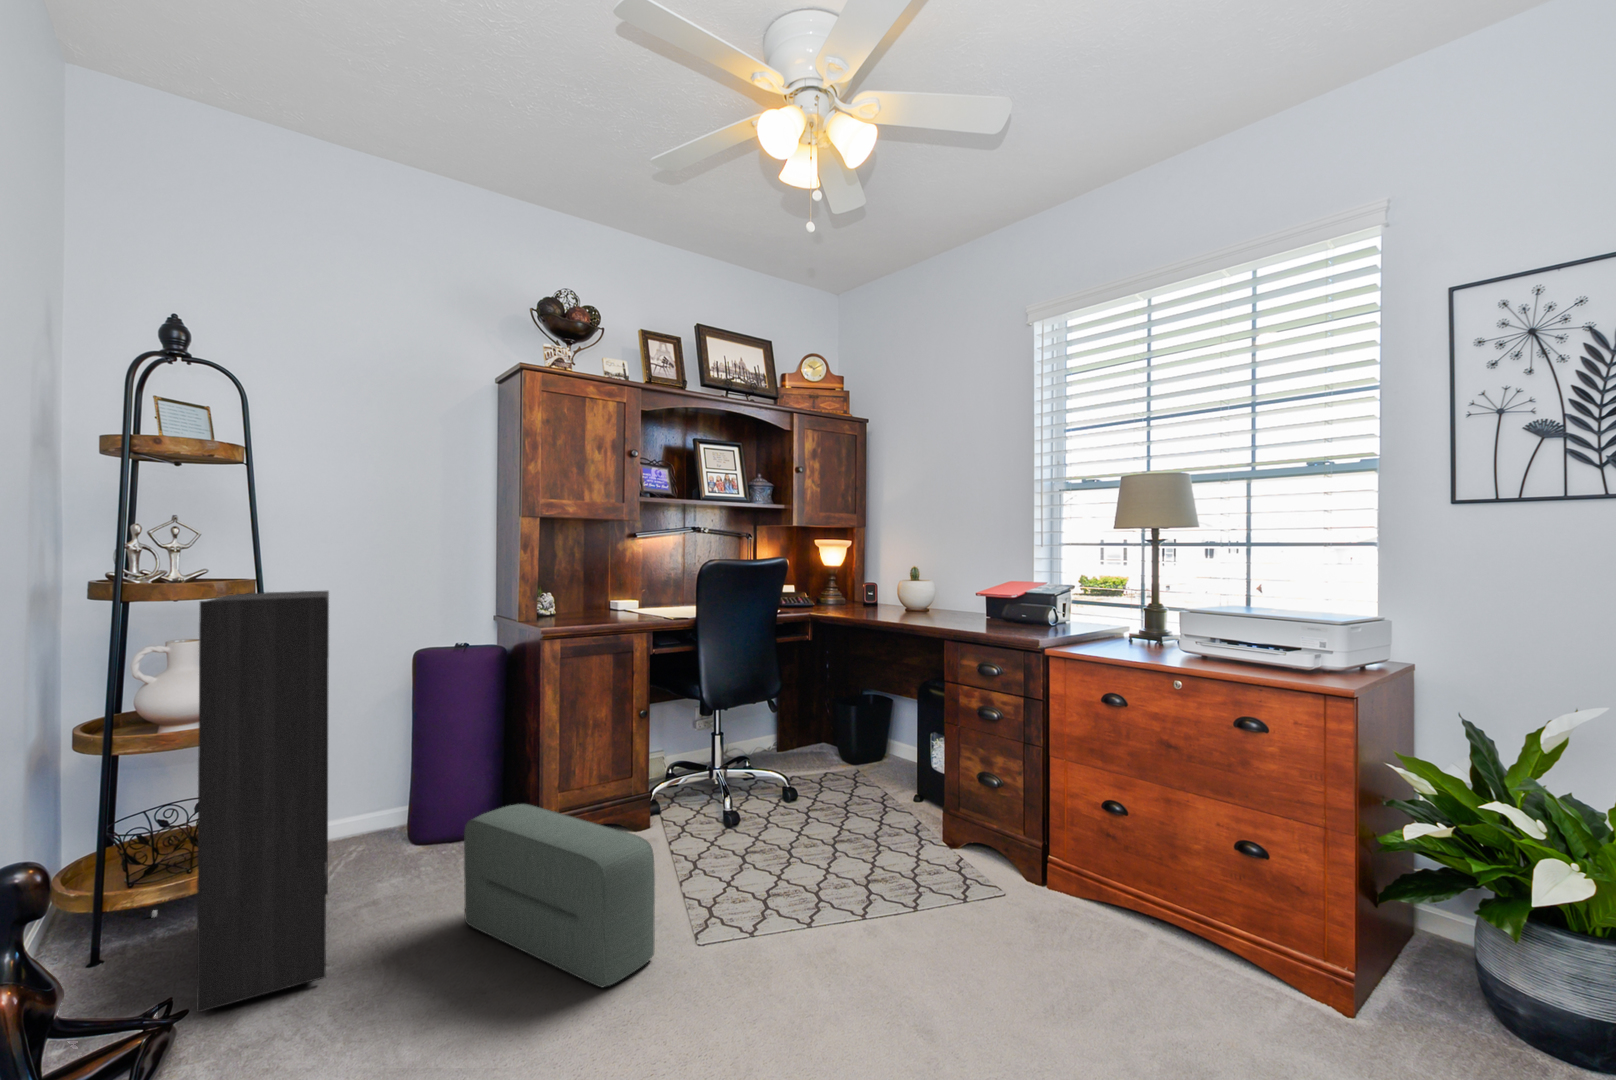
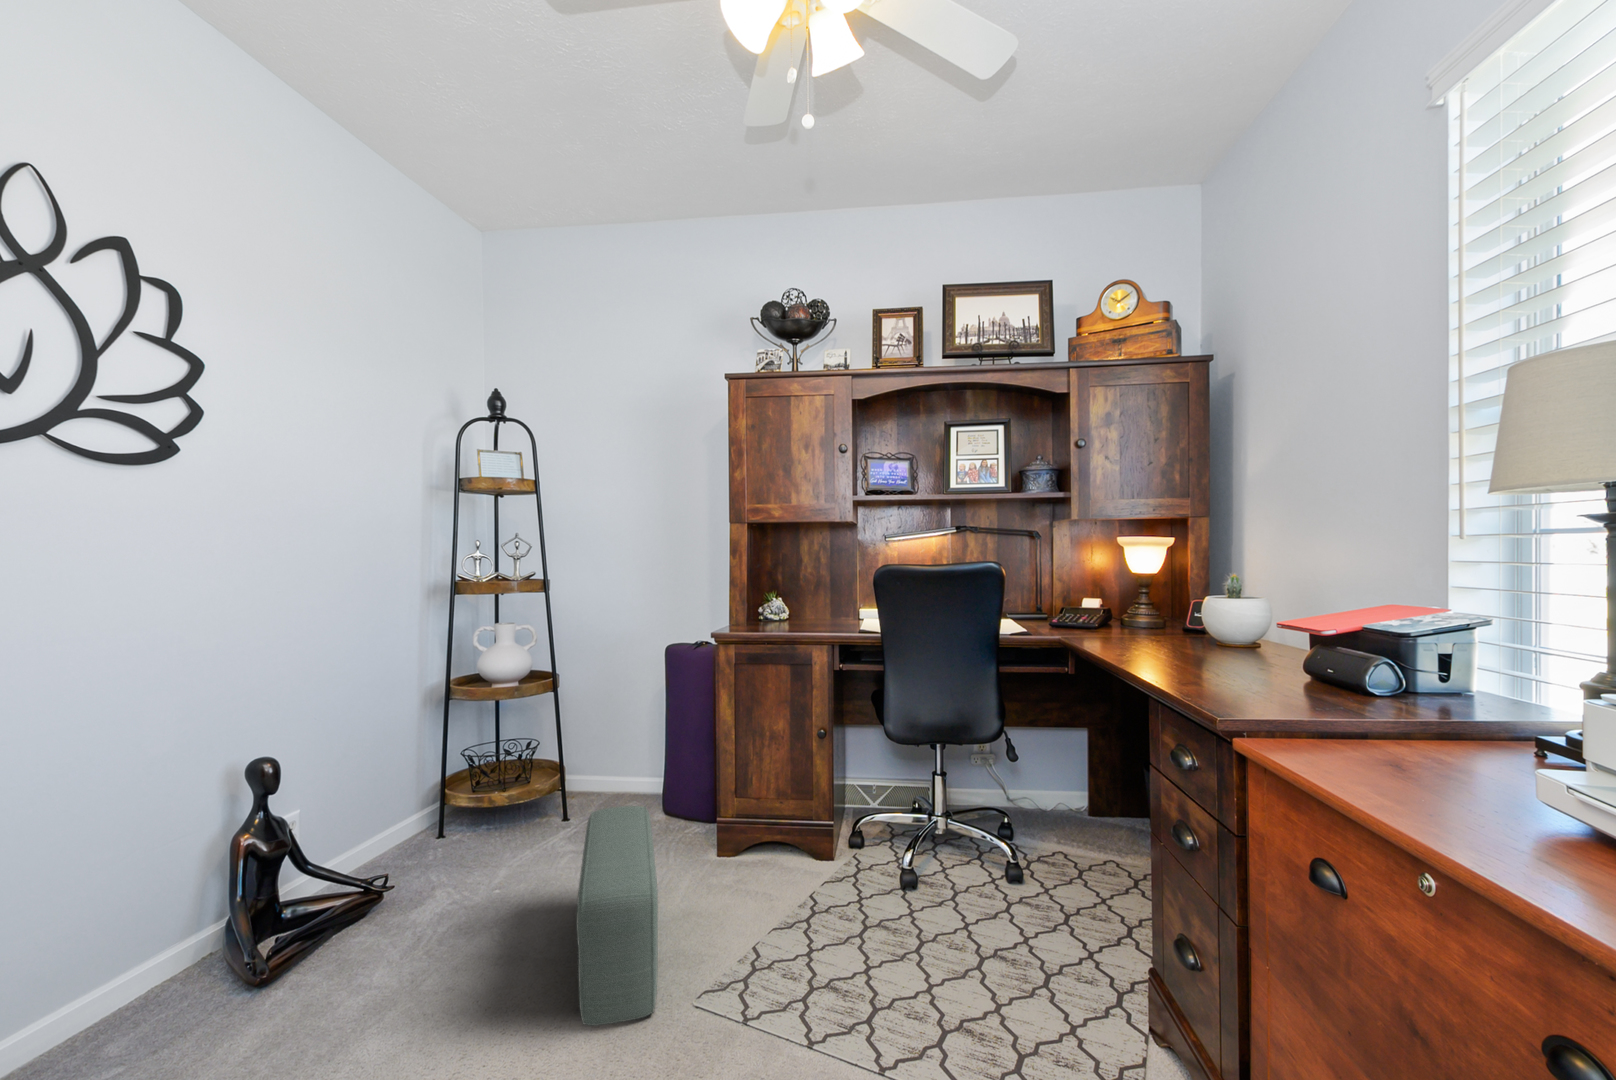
bookcase: present [152,591,329,1012] -> none [396,590,561,912]

